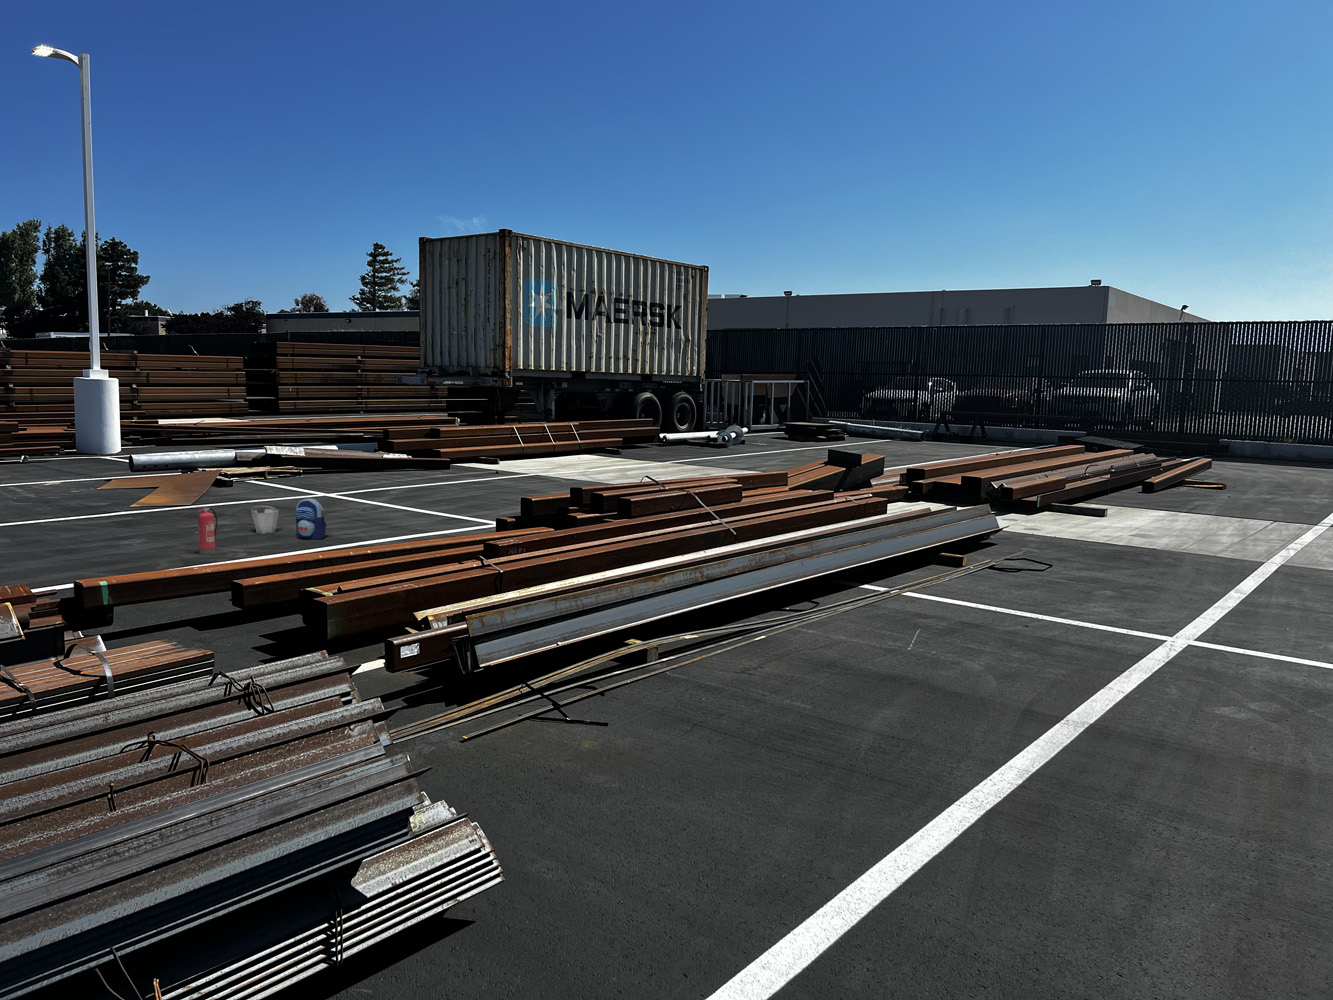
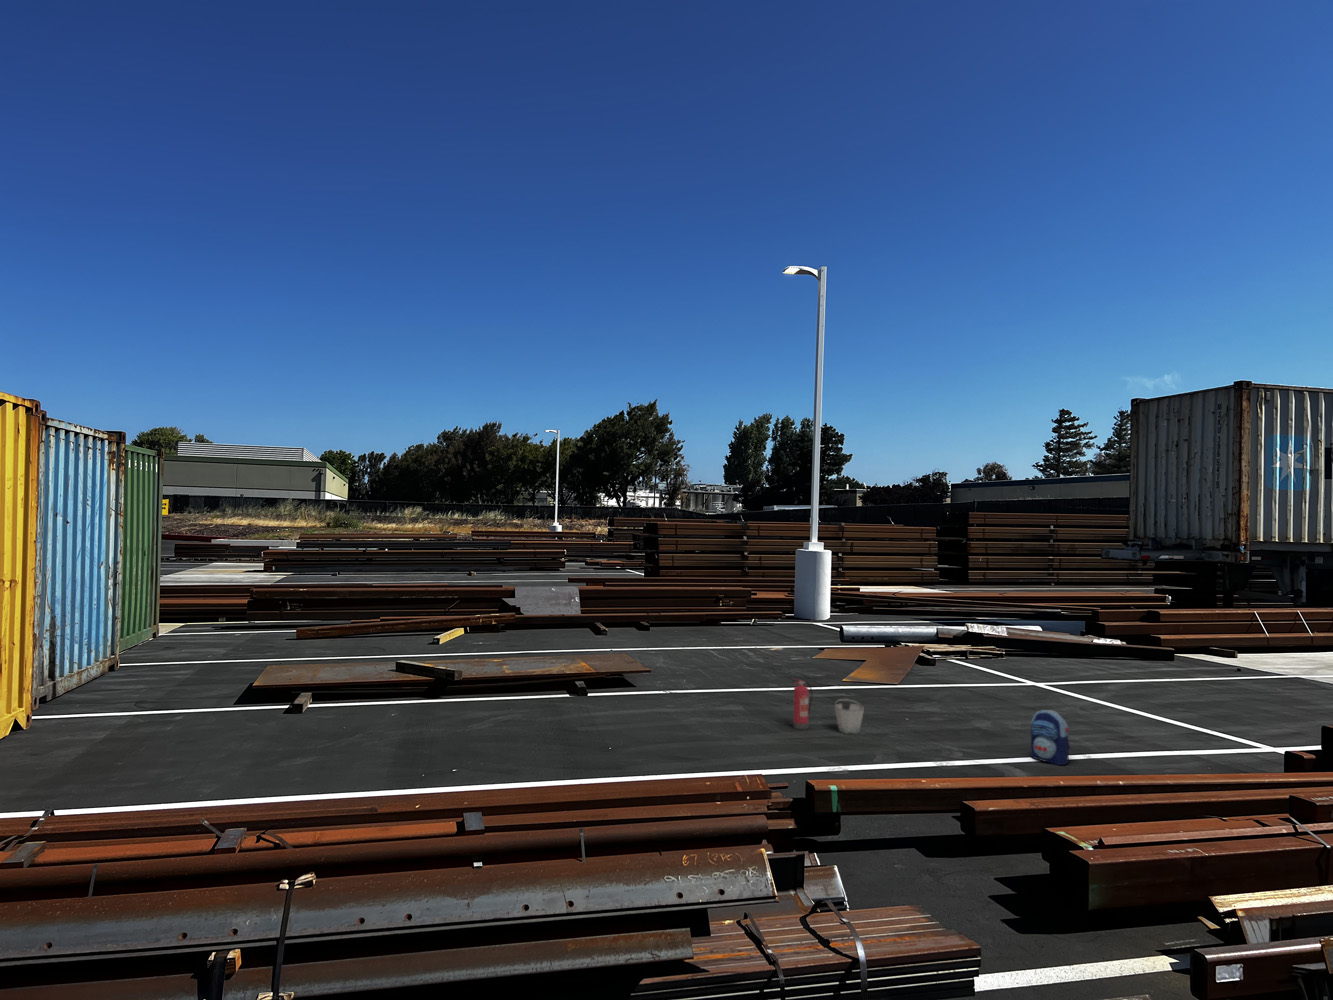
bucket: present [251,505,279,534] -> present [835,699,864,734]
fire extinguisher: present [198,506,217,555] -> present [793,680,812,729]

